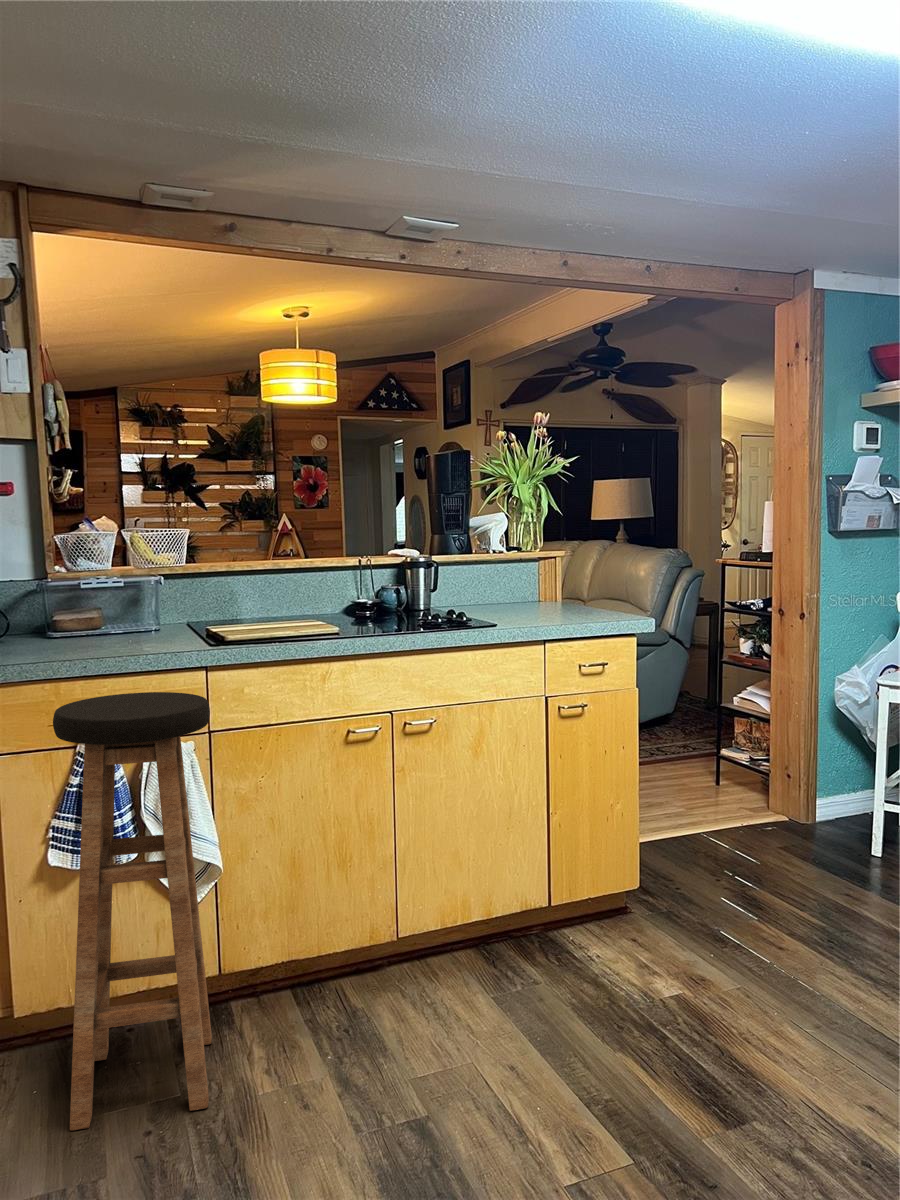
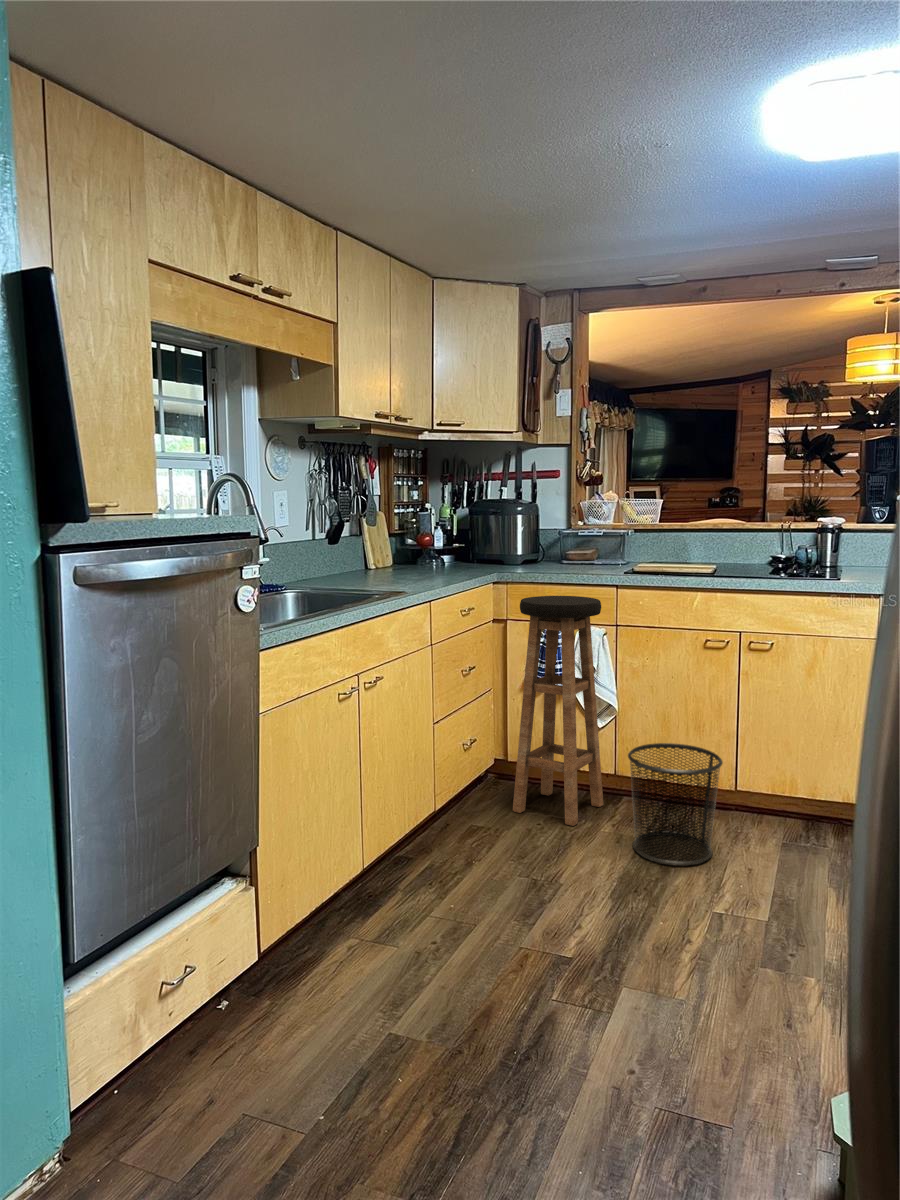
waste bin: none [310,899,456,1117] -> present [628,743,723,866]

